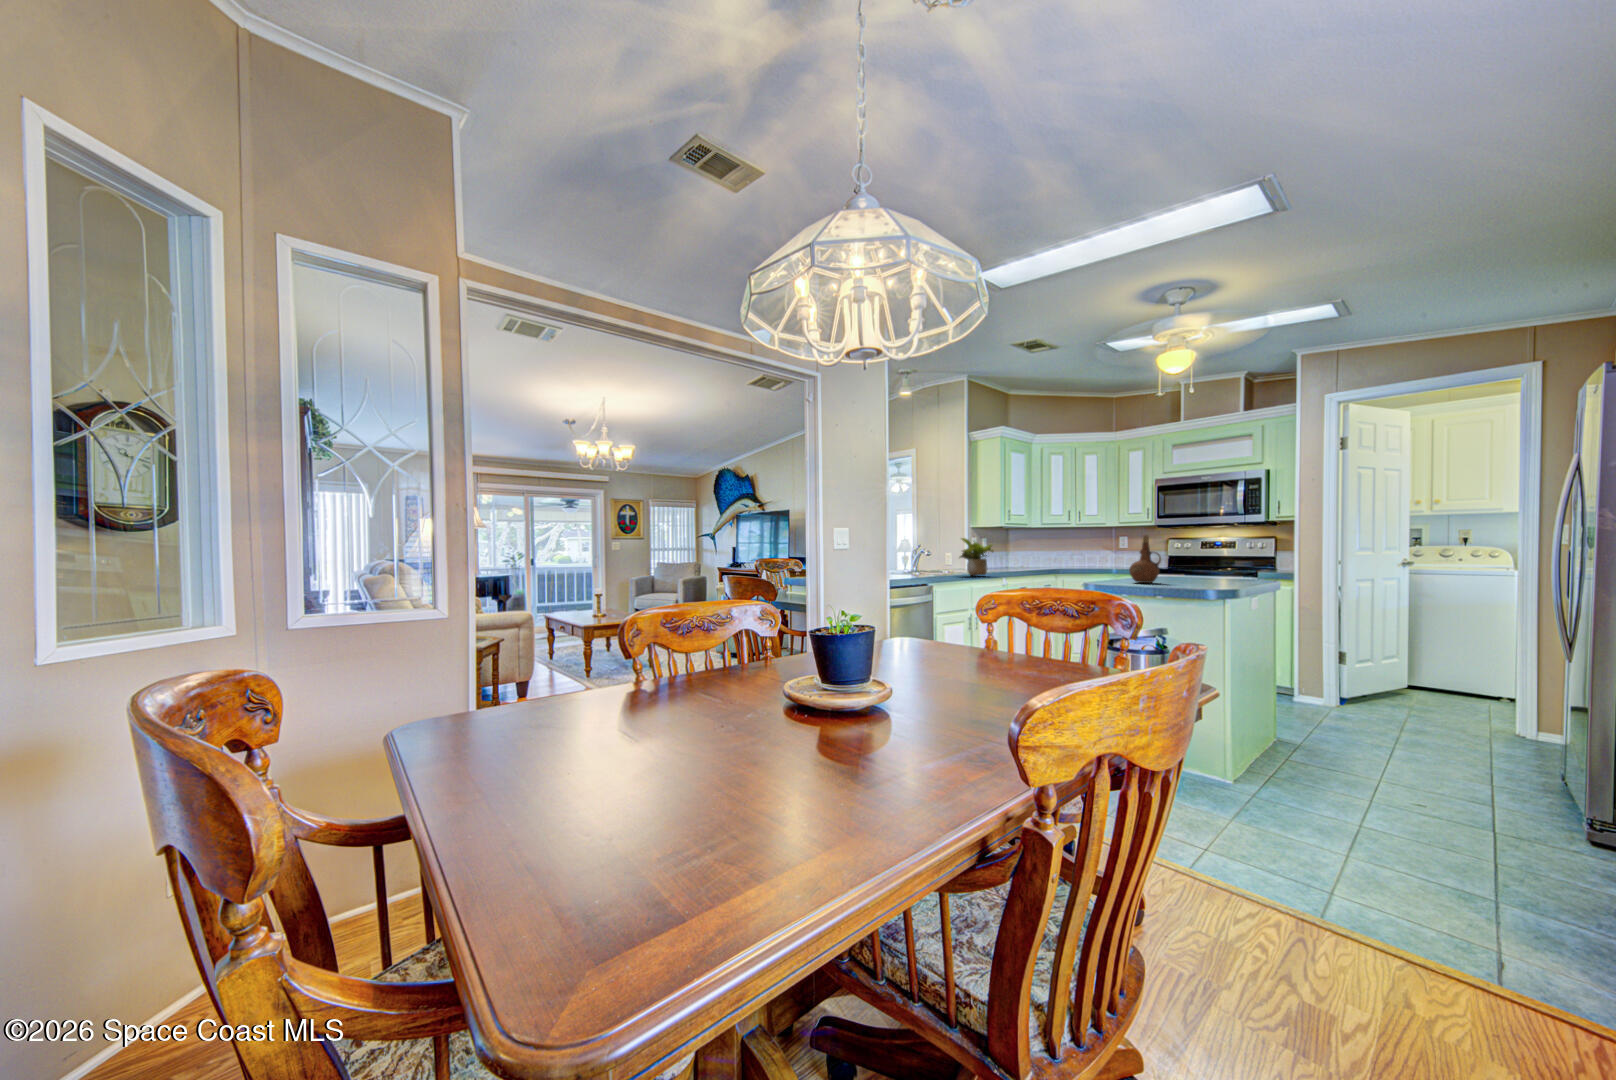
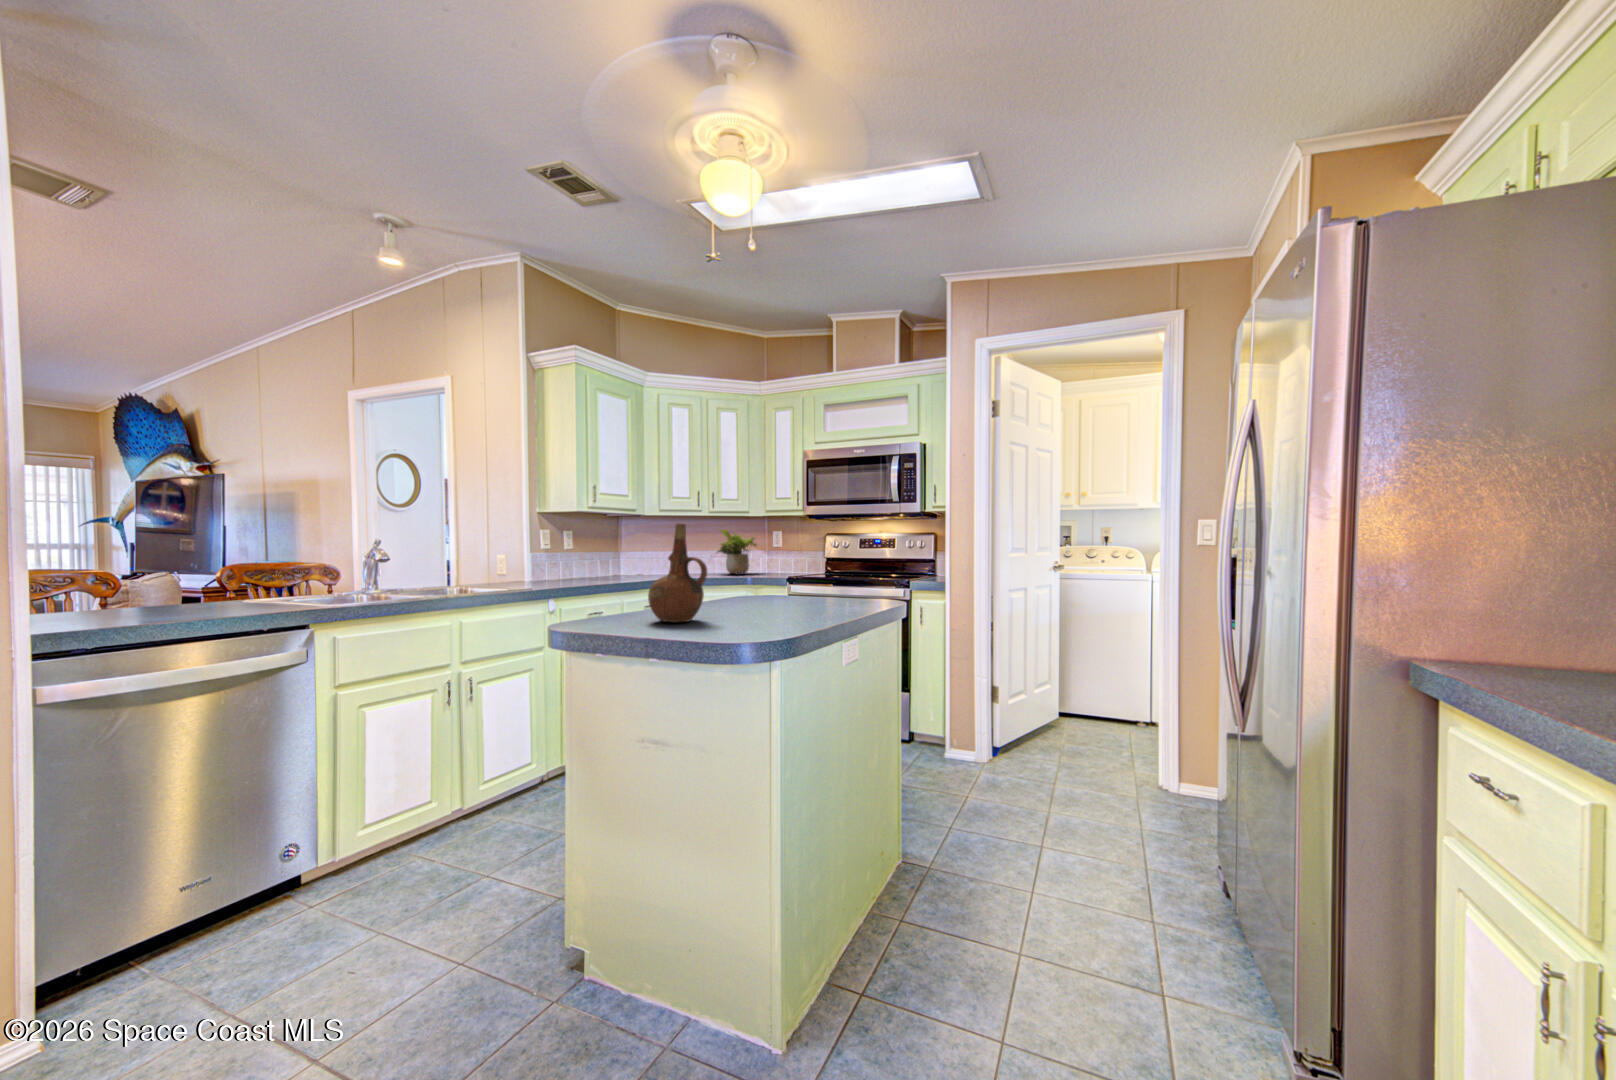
potted plant: present [960,538,994,576] -> present [717,529,756,574]

